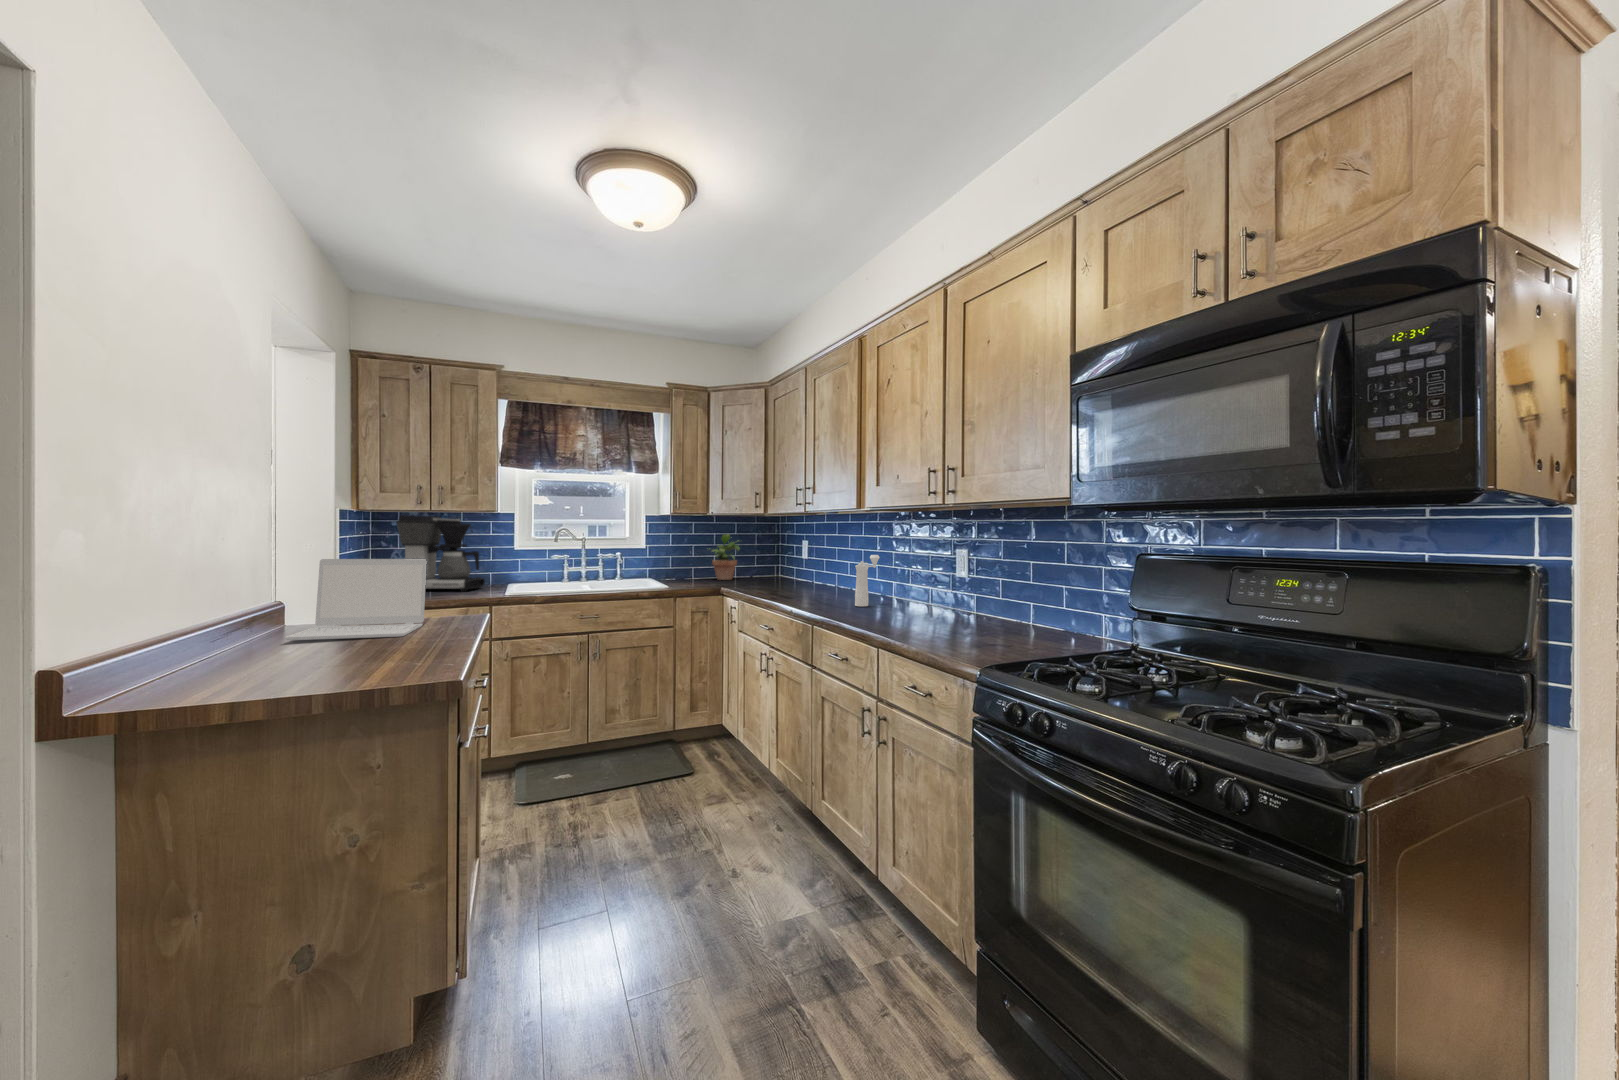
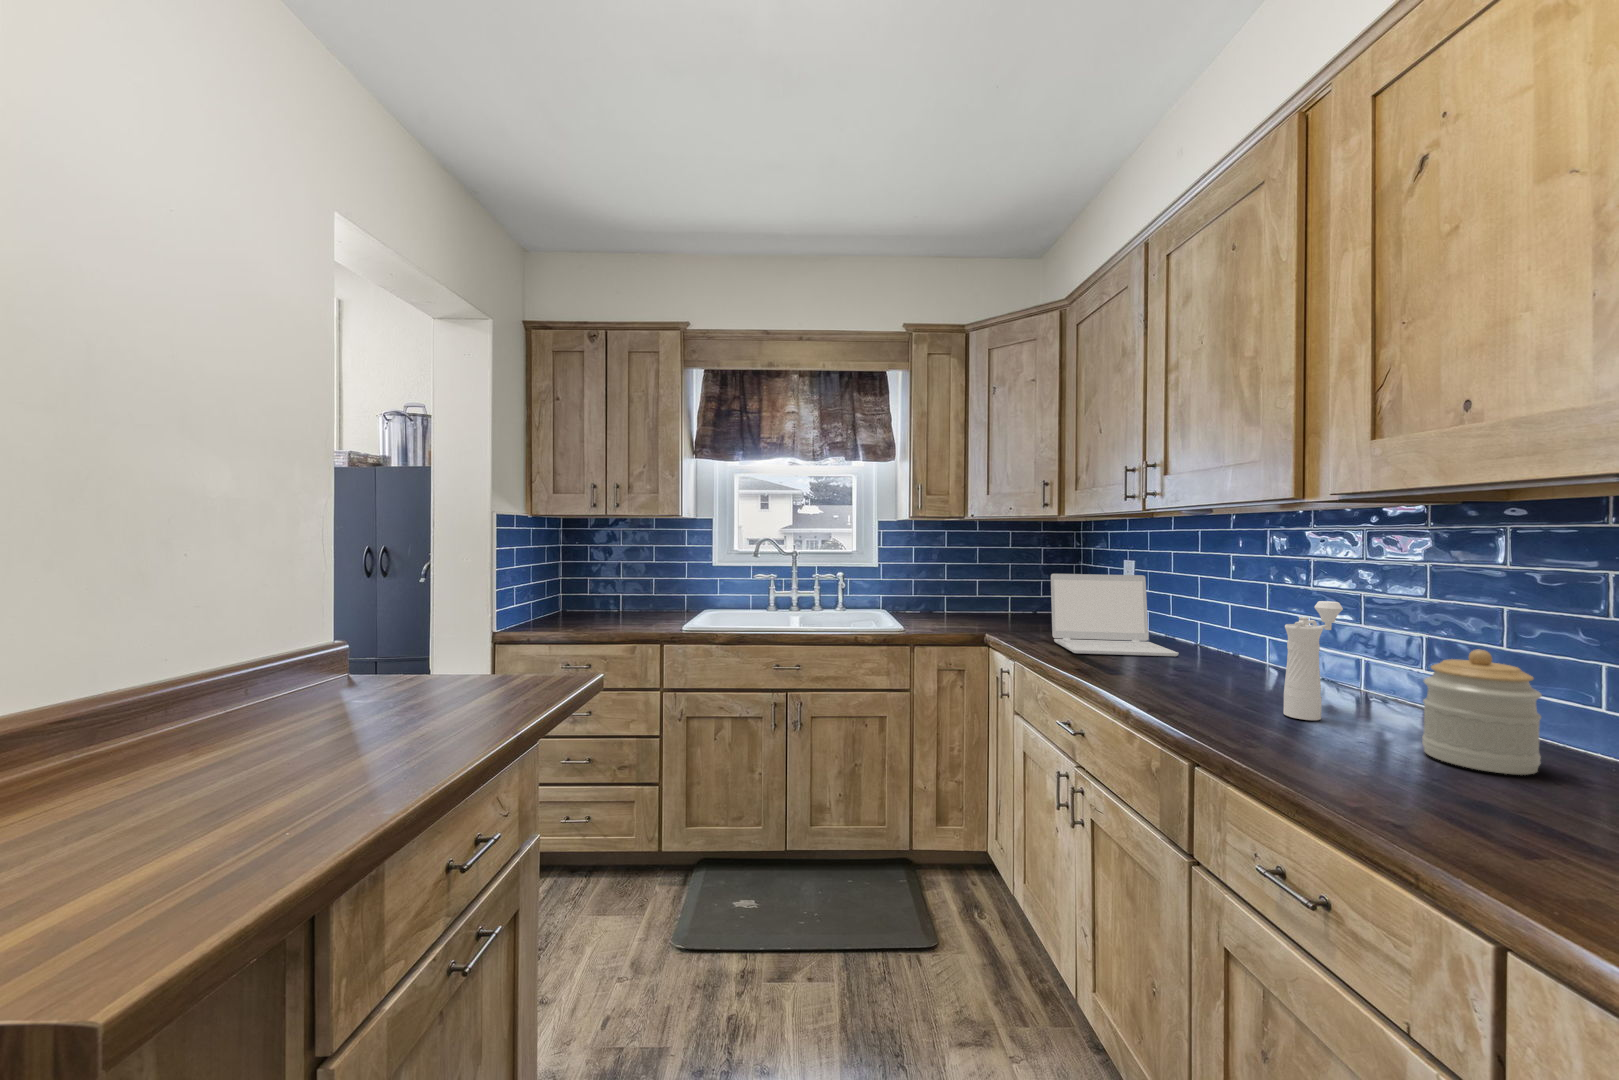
coffee maker: present [396,515,485,591] -> none [568,522,673,621]
potted plant: present [707,534,740,580] -> none [961,547,1020,616]
laptop: present [285,559,427,640] -> present [1051,574,1179,656]
jar: none [894,569,926,613] -> present [1422,649,1542,775]

